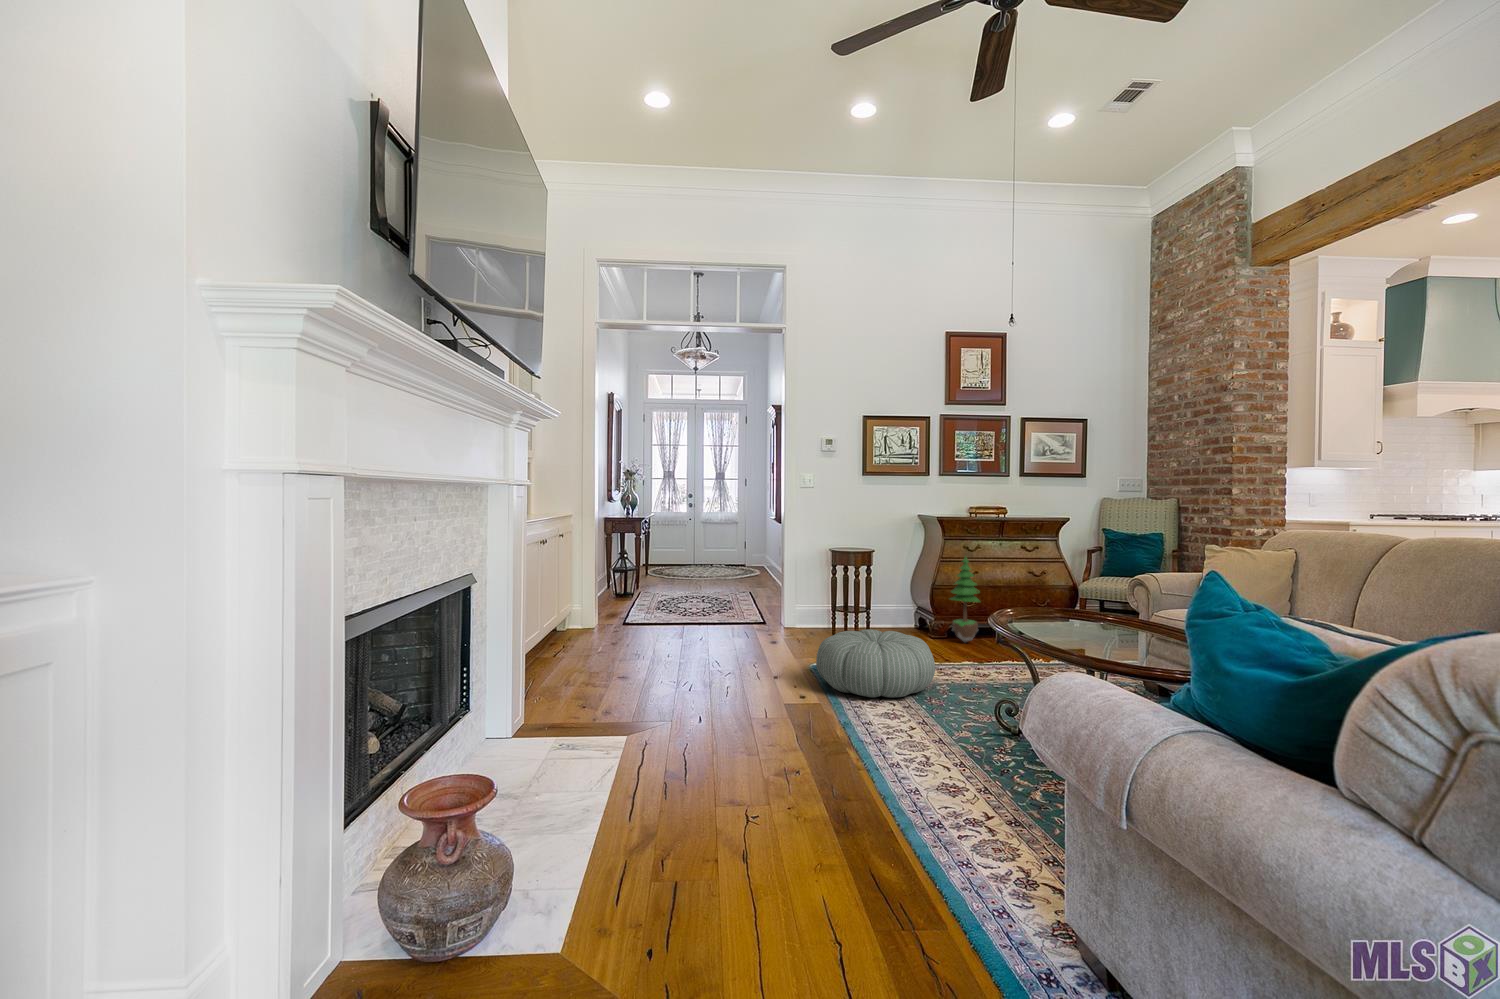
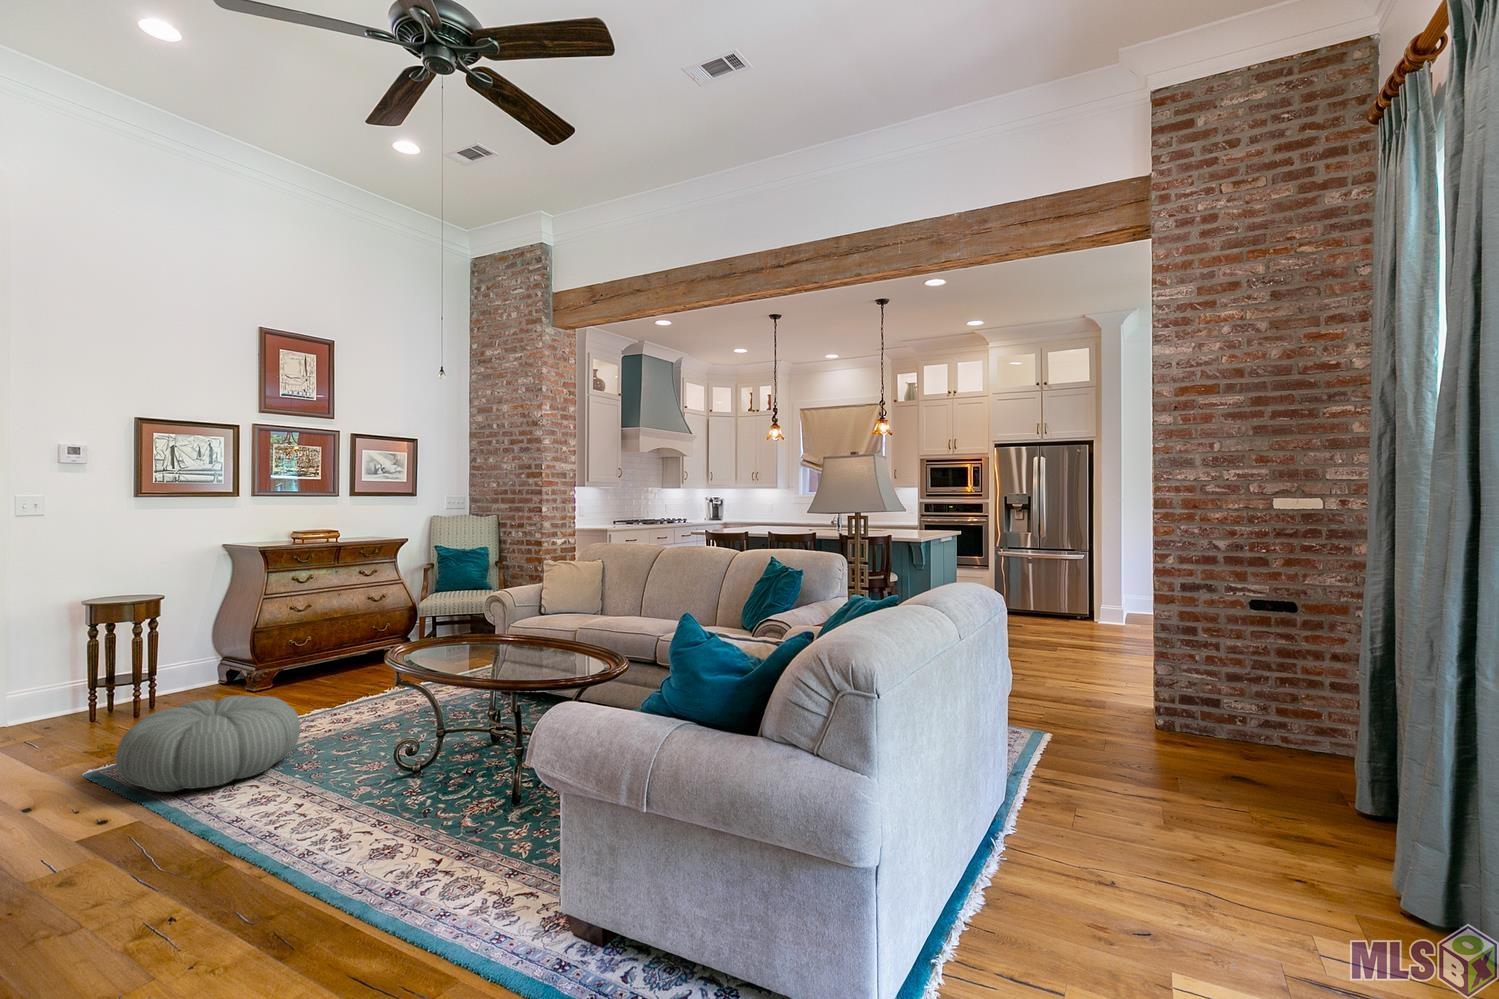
potted tree: present [950,556,980,643] -> none [278,588,321,688]

